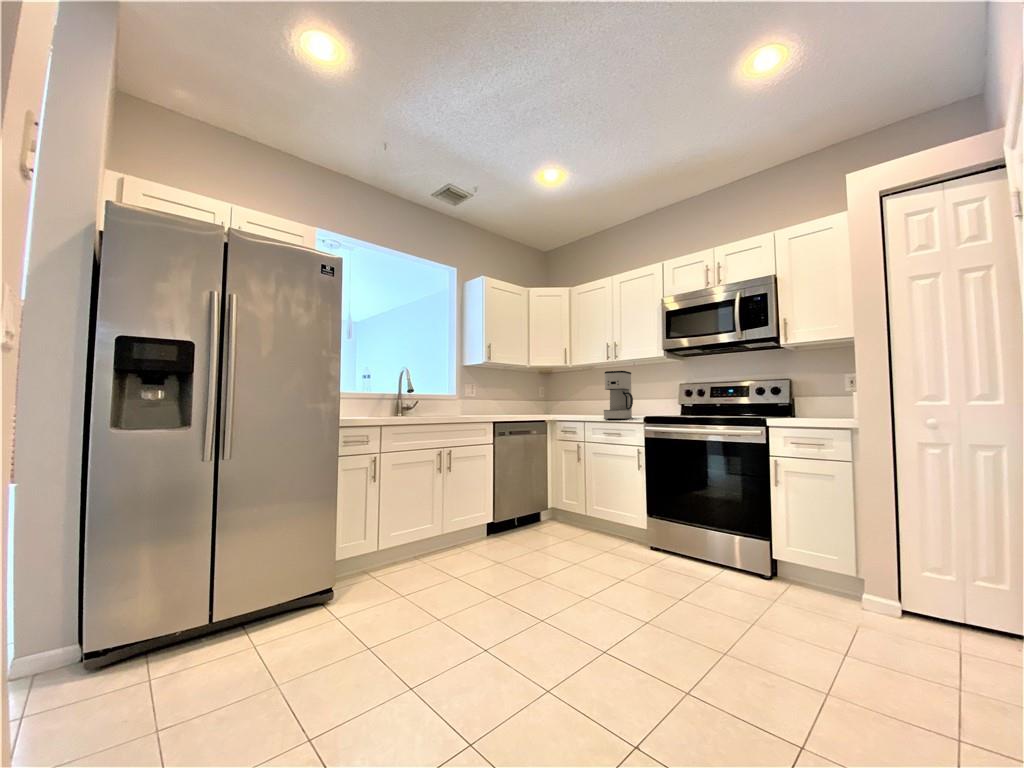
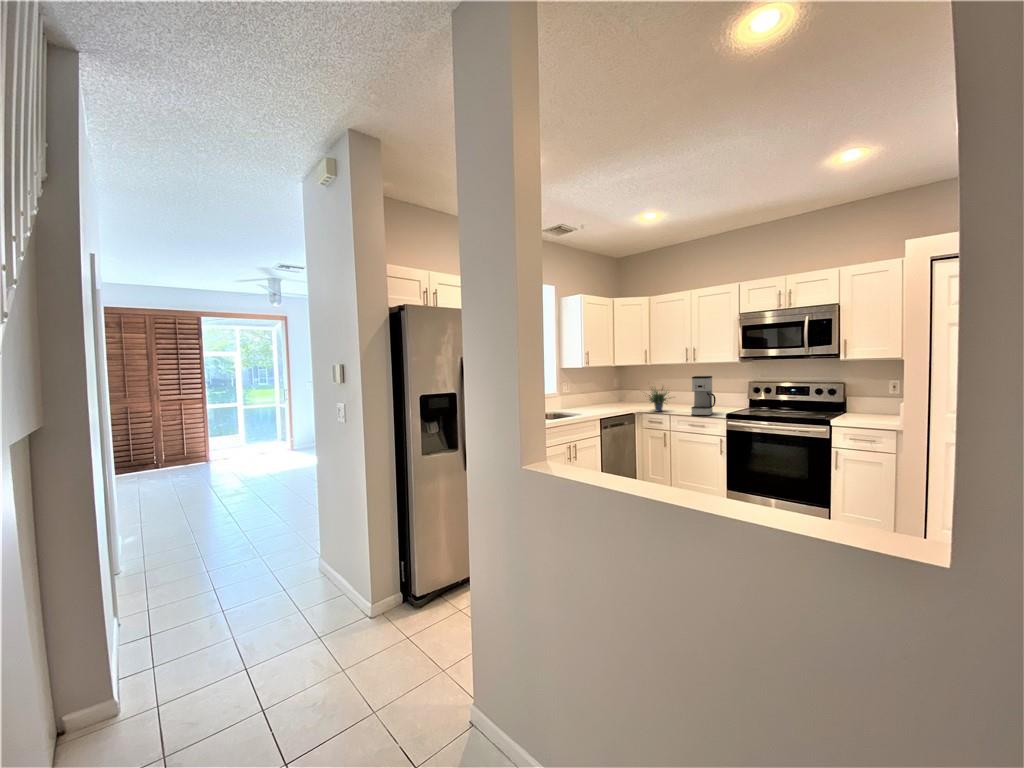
potted plant: none [549,379,593,418] -> present [649,387,671,412]

